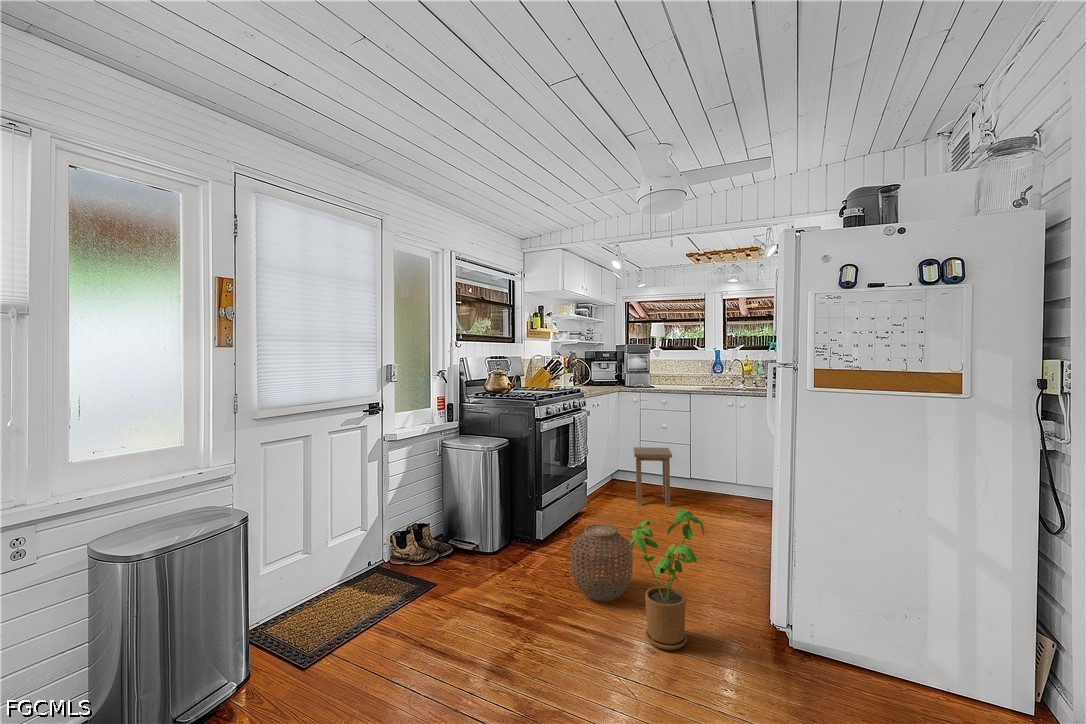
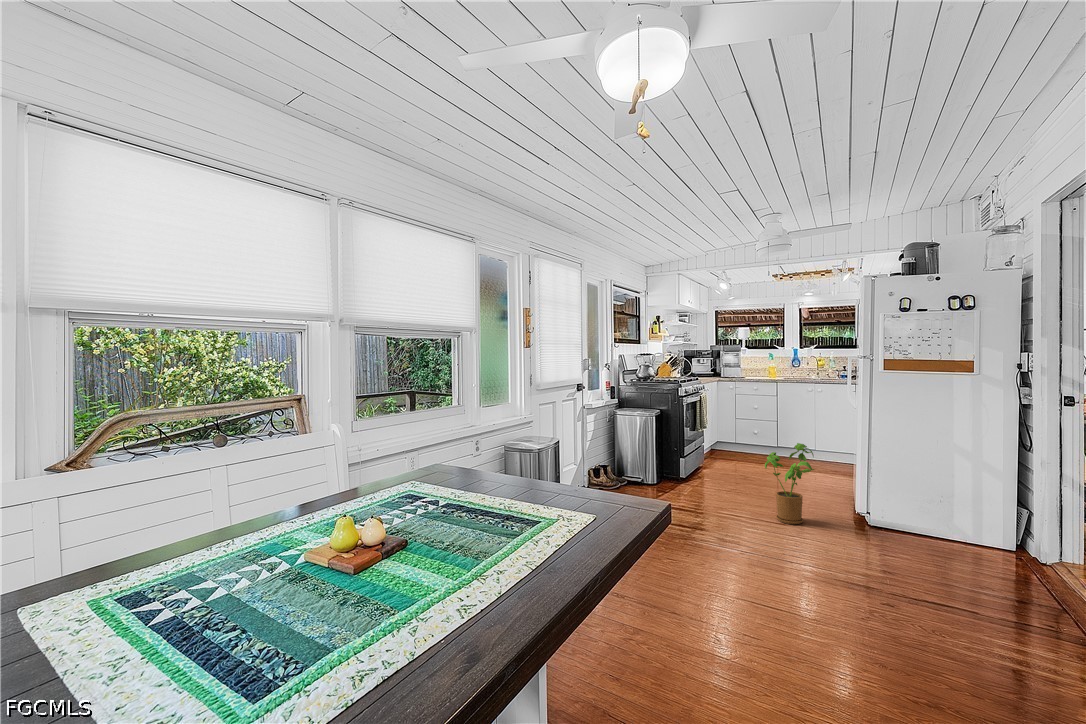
stool: present [633,447,672,506] -> none [734,421,767,463]
woven basket: present [570,524,633,601] -> none [718,460,760,506]

